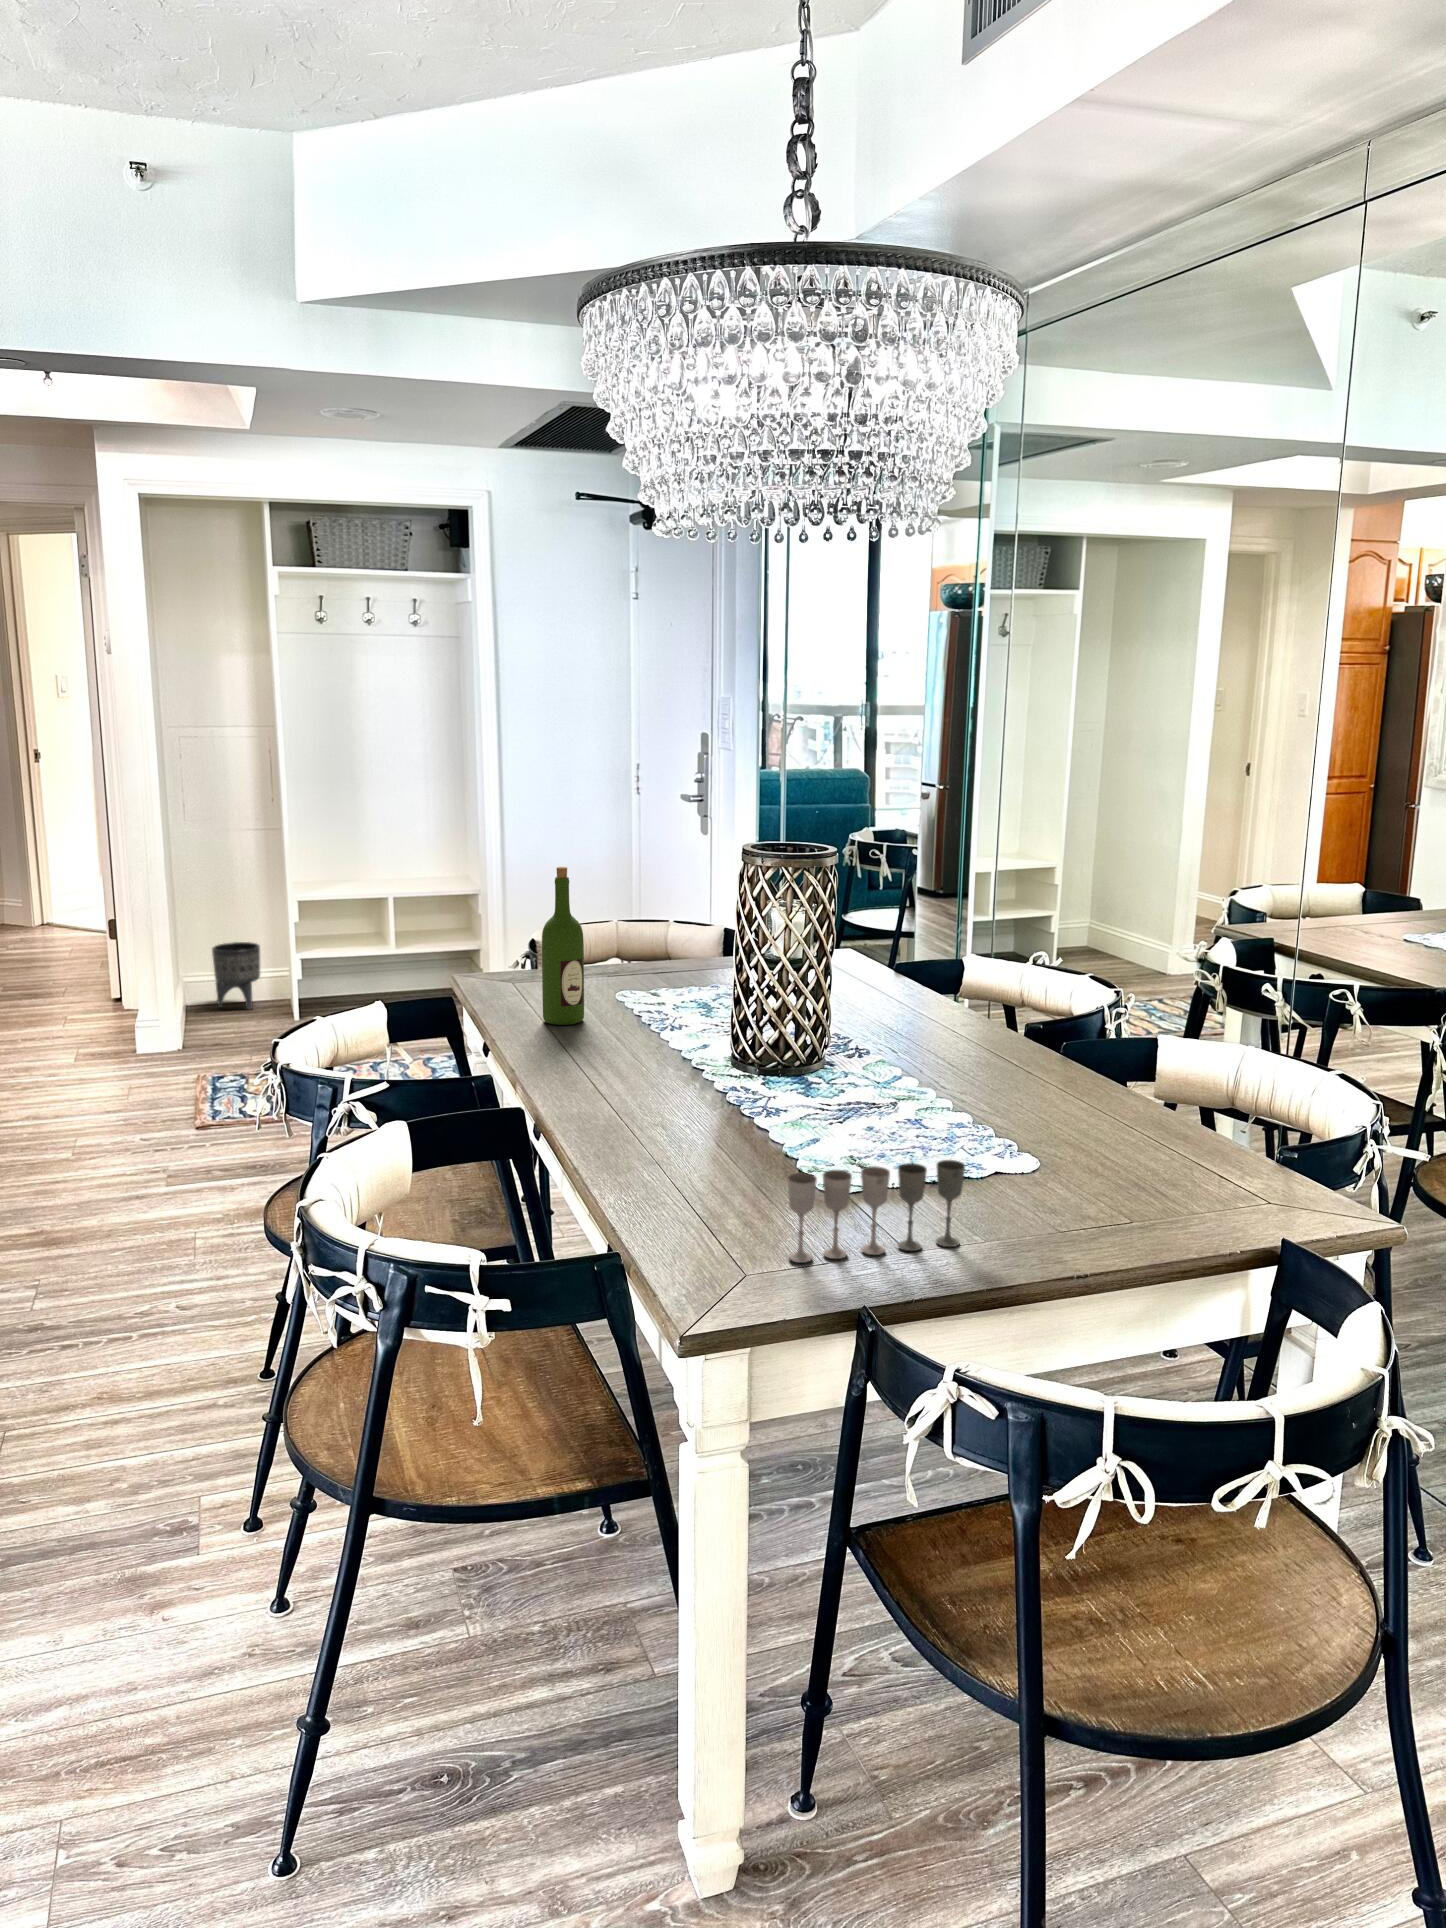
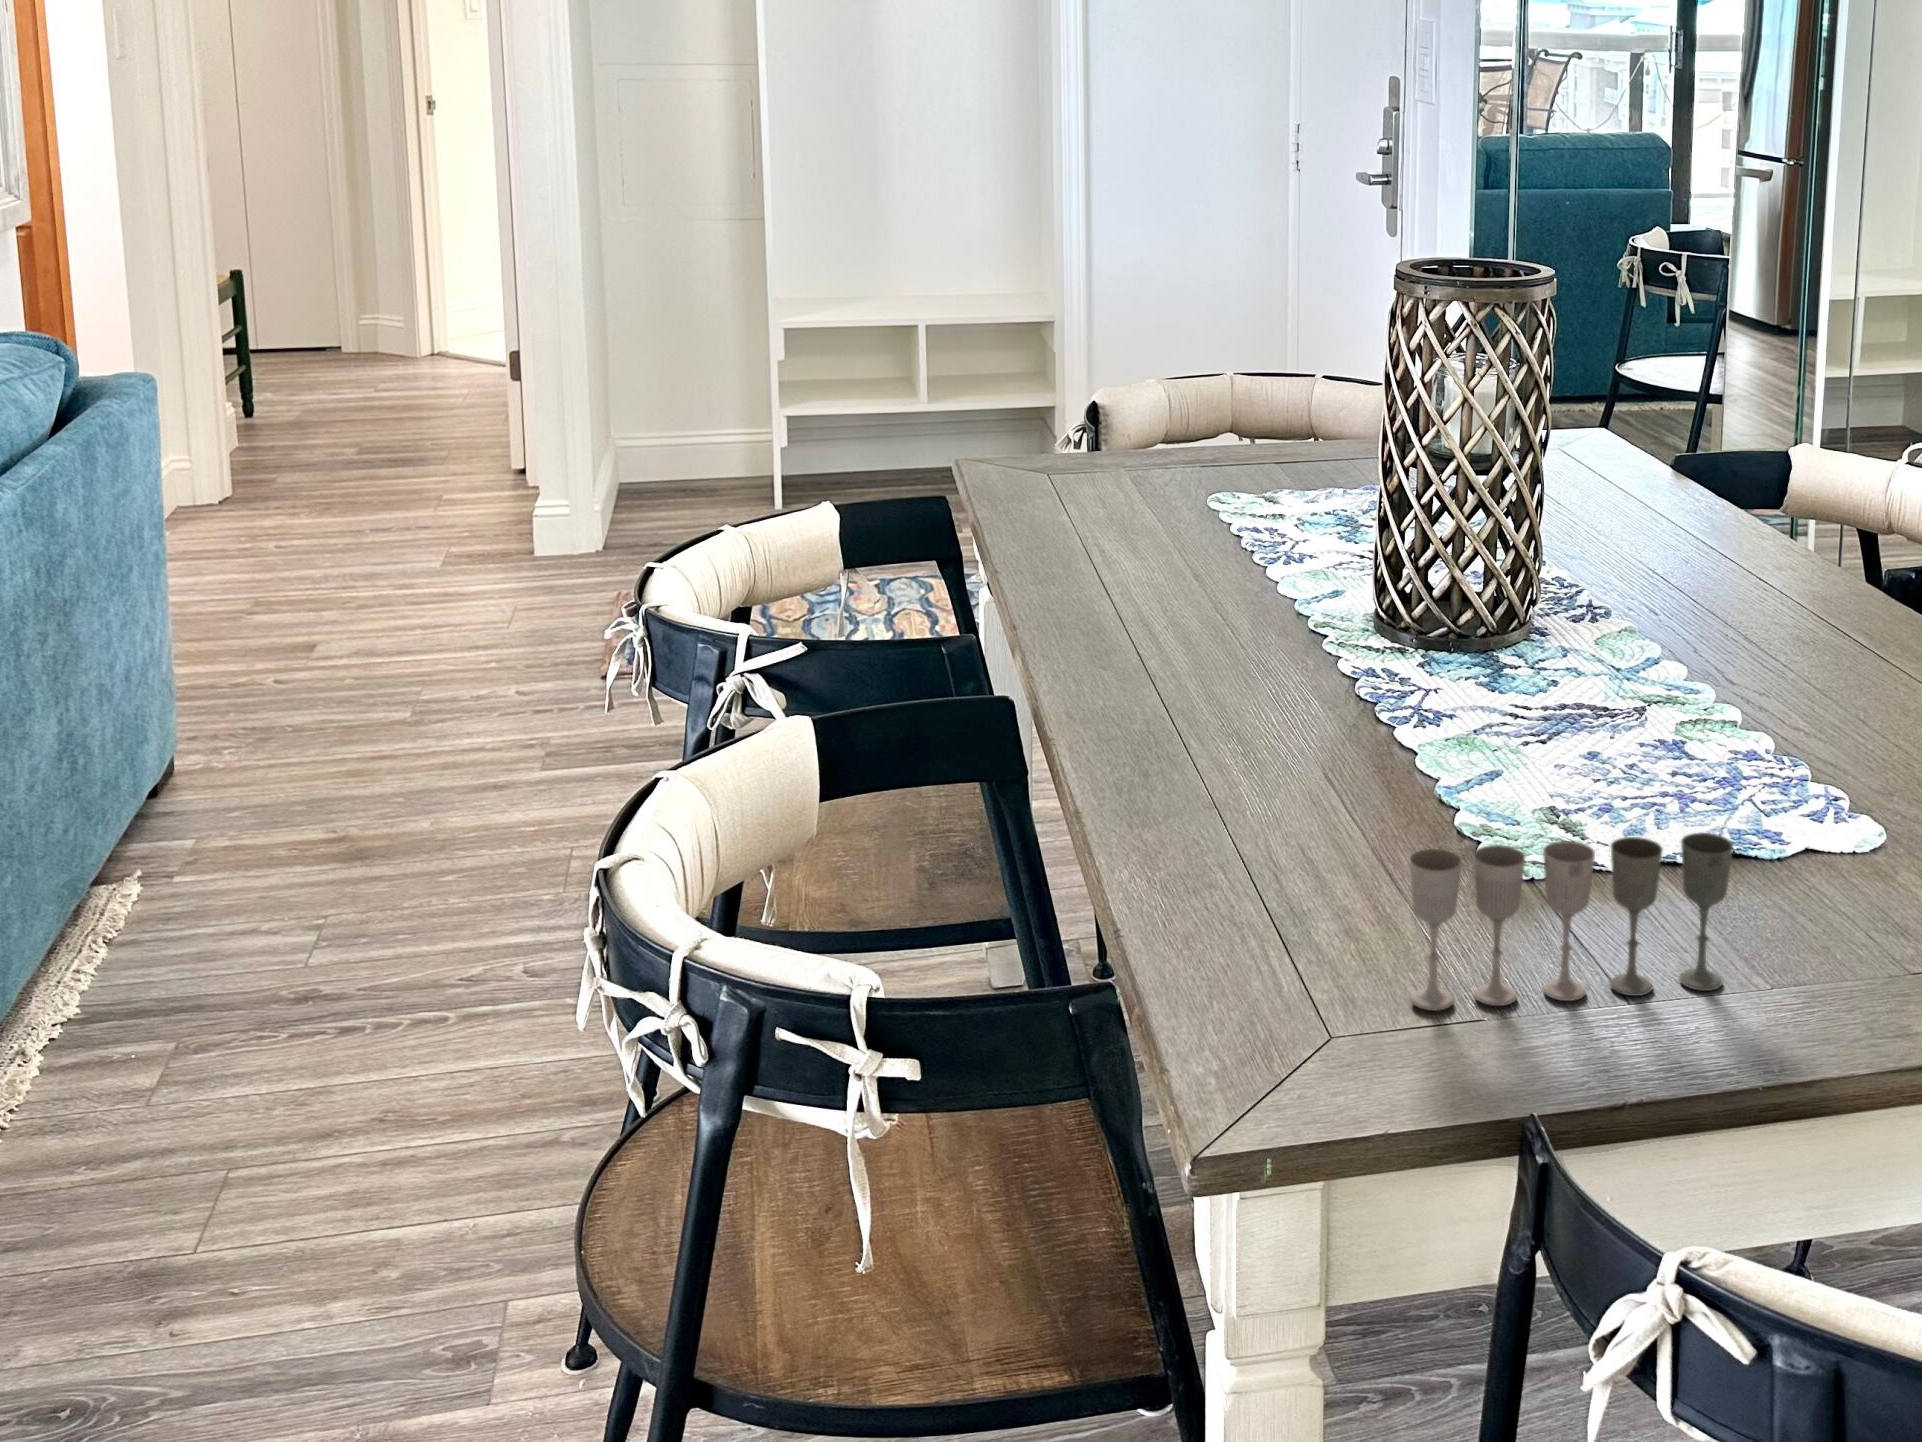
wine bottle: present [542,867,584,1025] -> none [1080,292,1147,549]
planter: present [212,942,260,1010] -> none [654,392,725,494]

